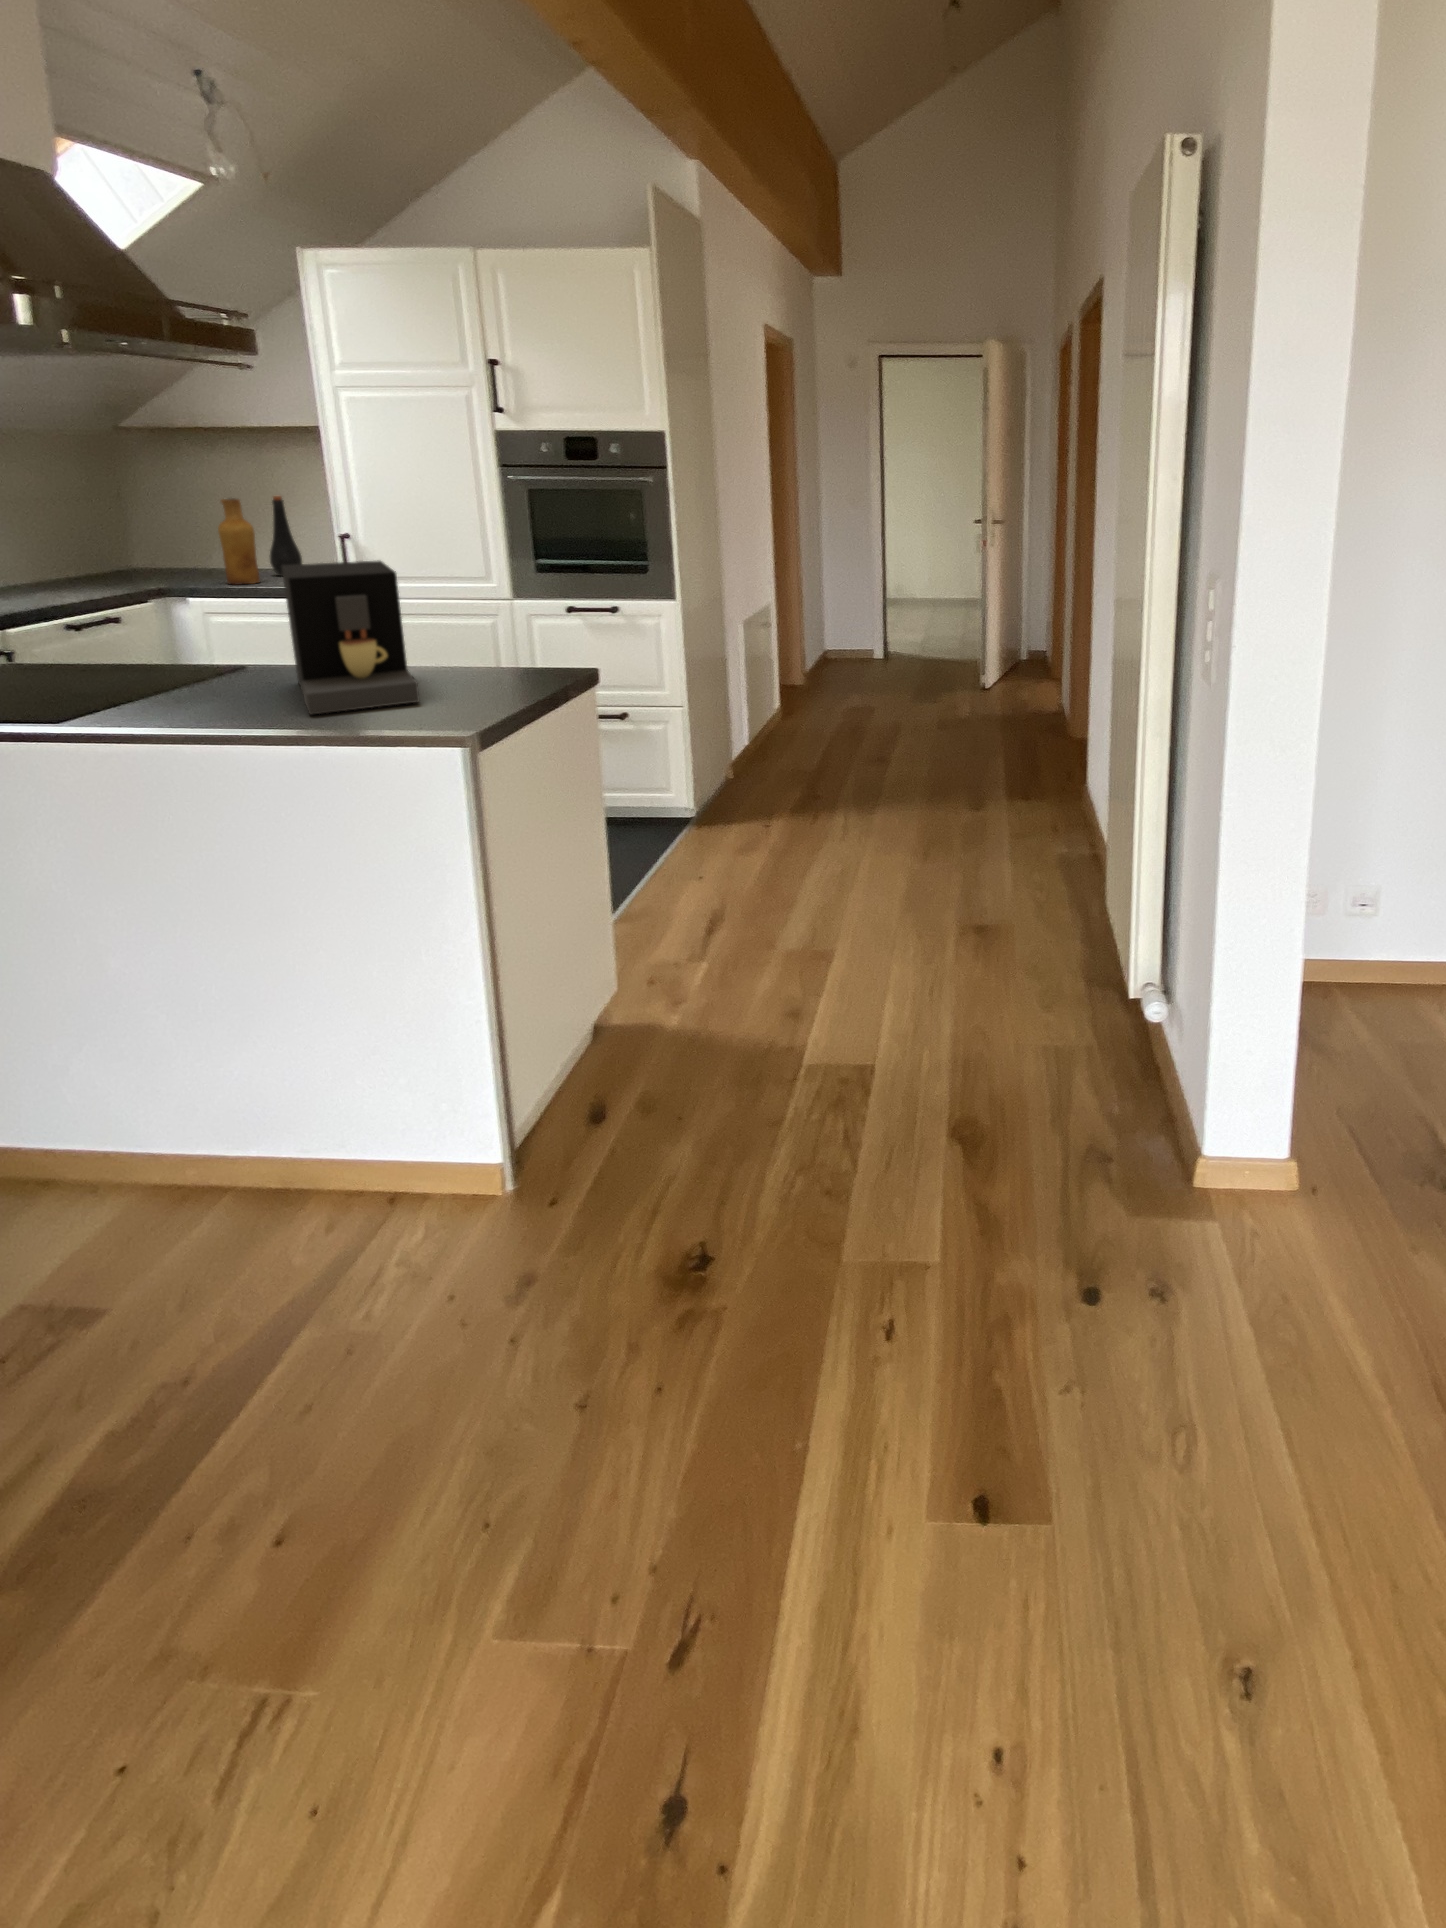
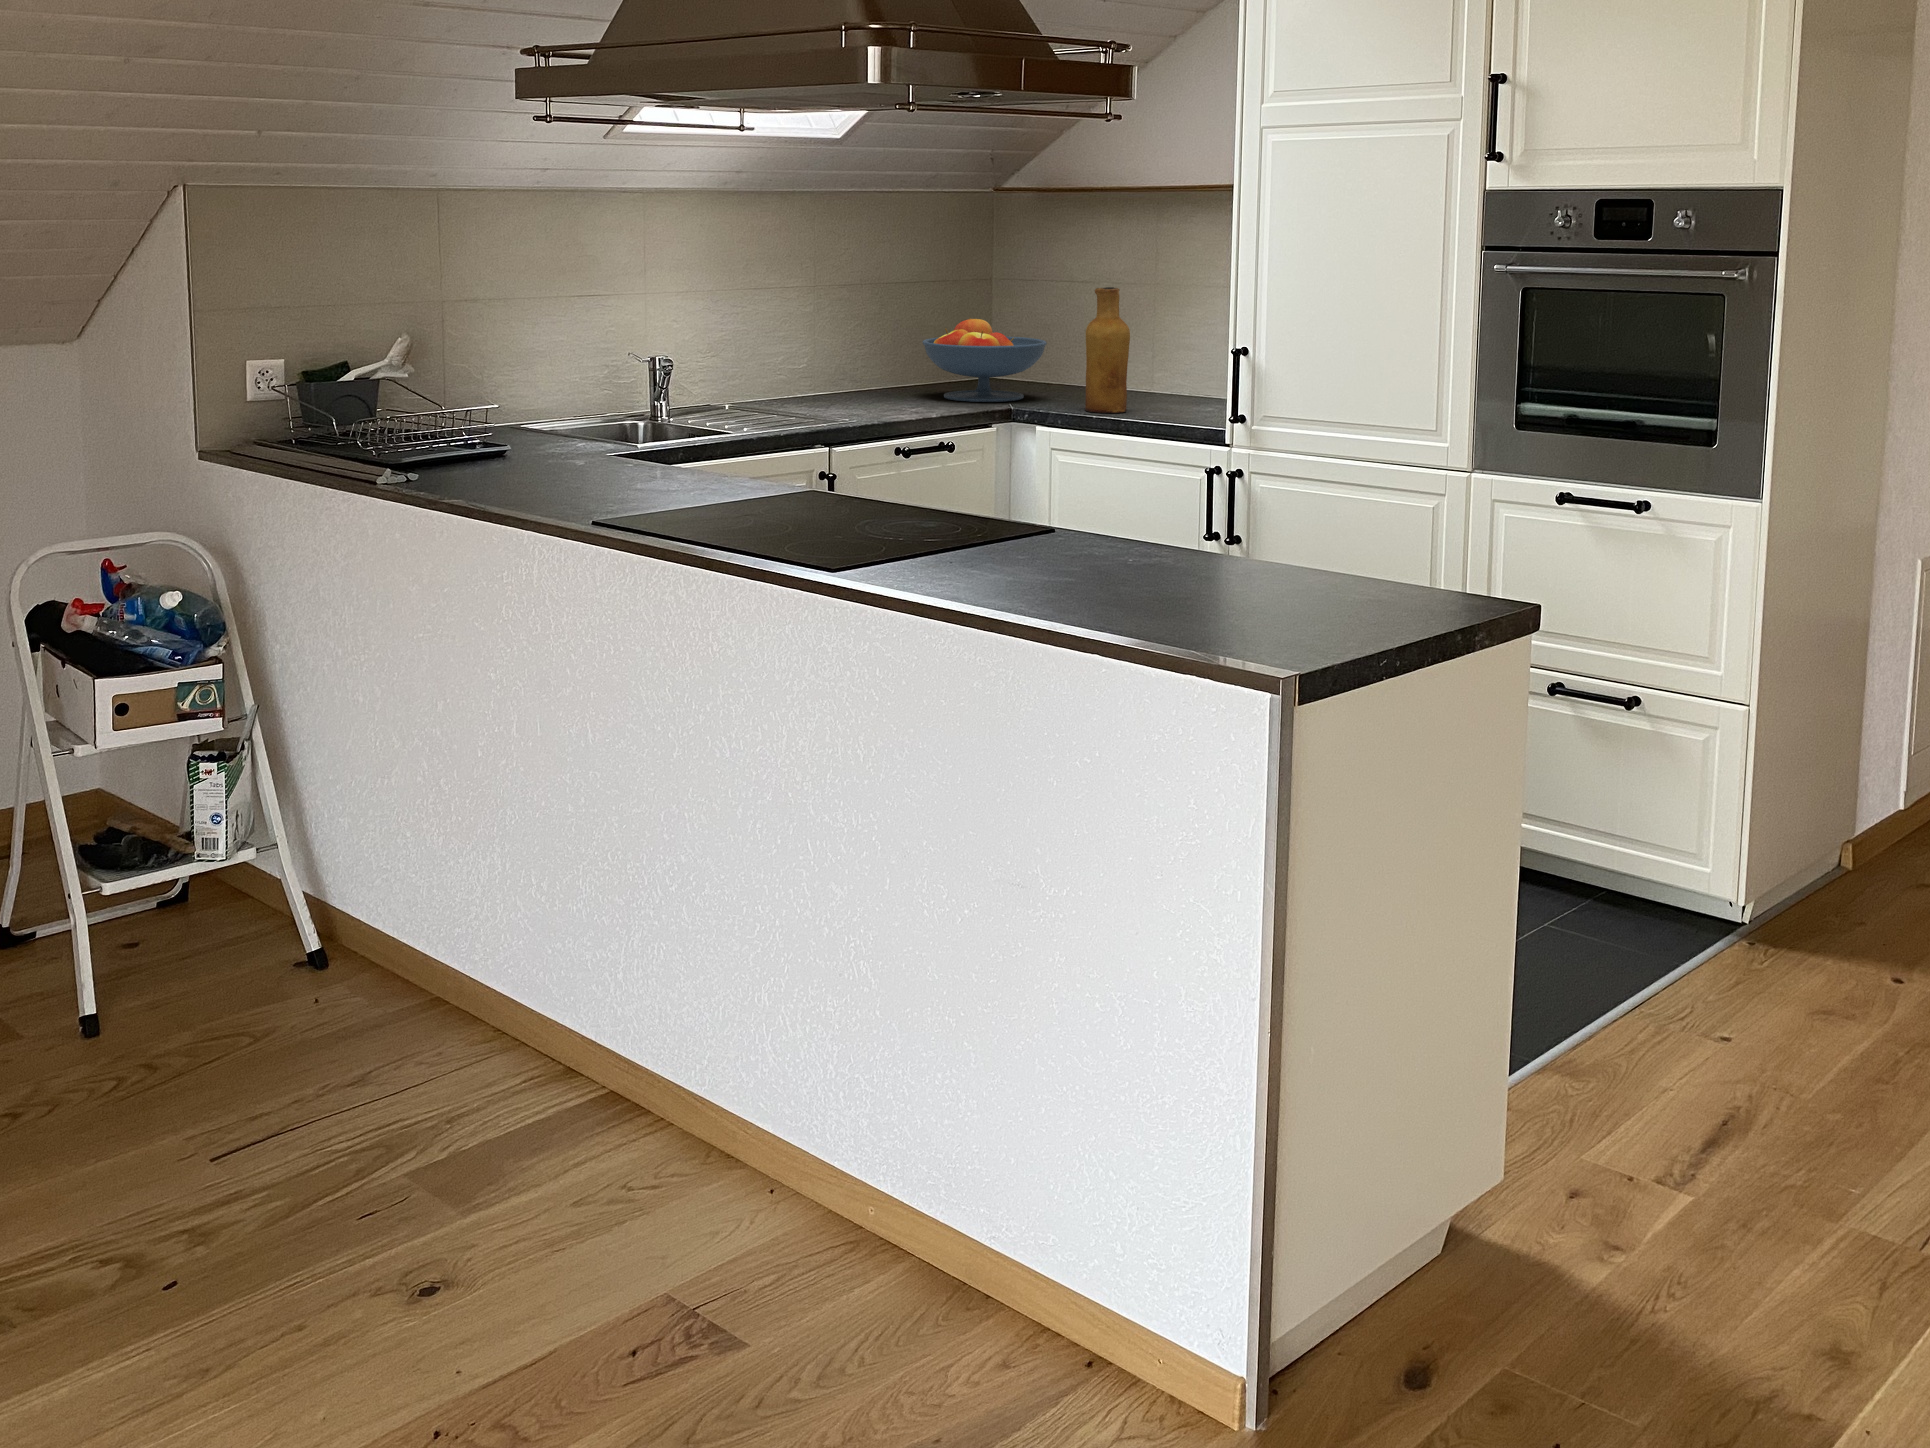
bottle: present [270,496,302,576] -> none [1146,285,1188,405]
fruit bowl: none [73,524,185,585] -> present [923,318,1047,402]
coffee maker: present [281,561,420,714] -> none [1096,390,1247,613]

